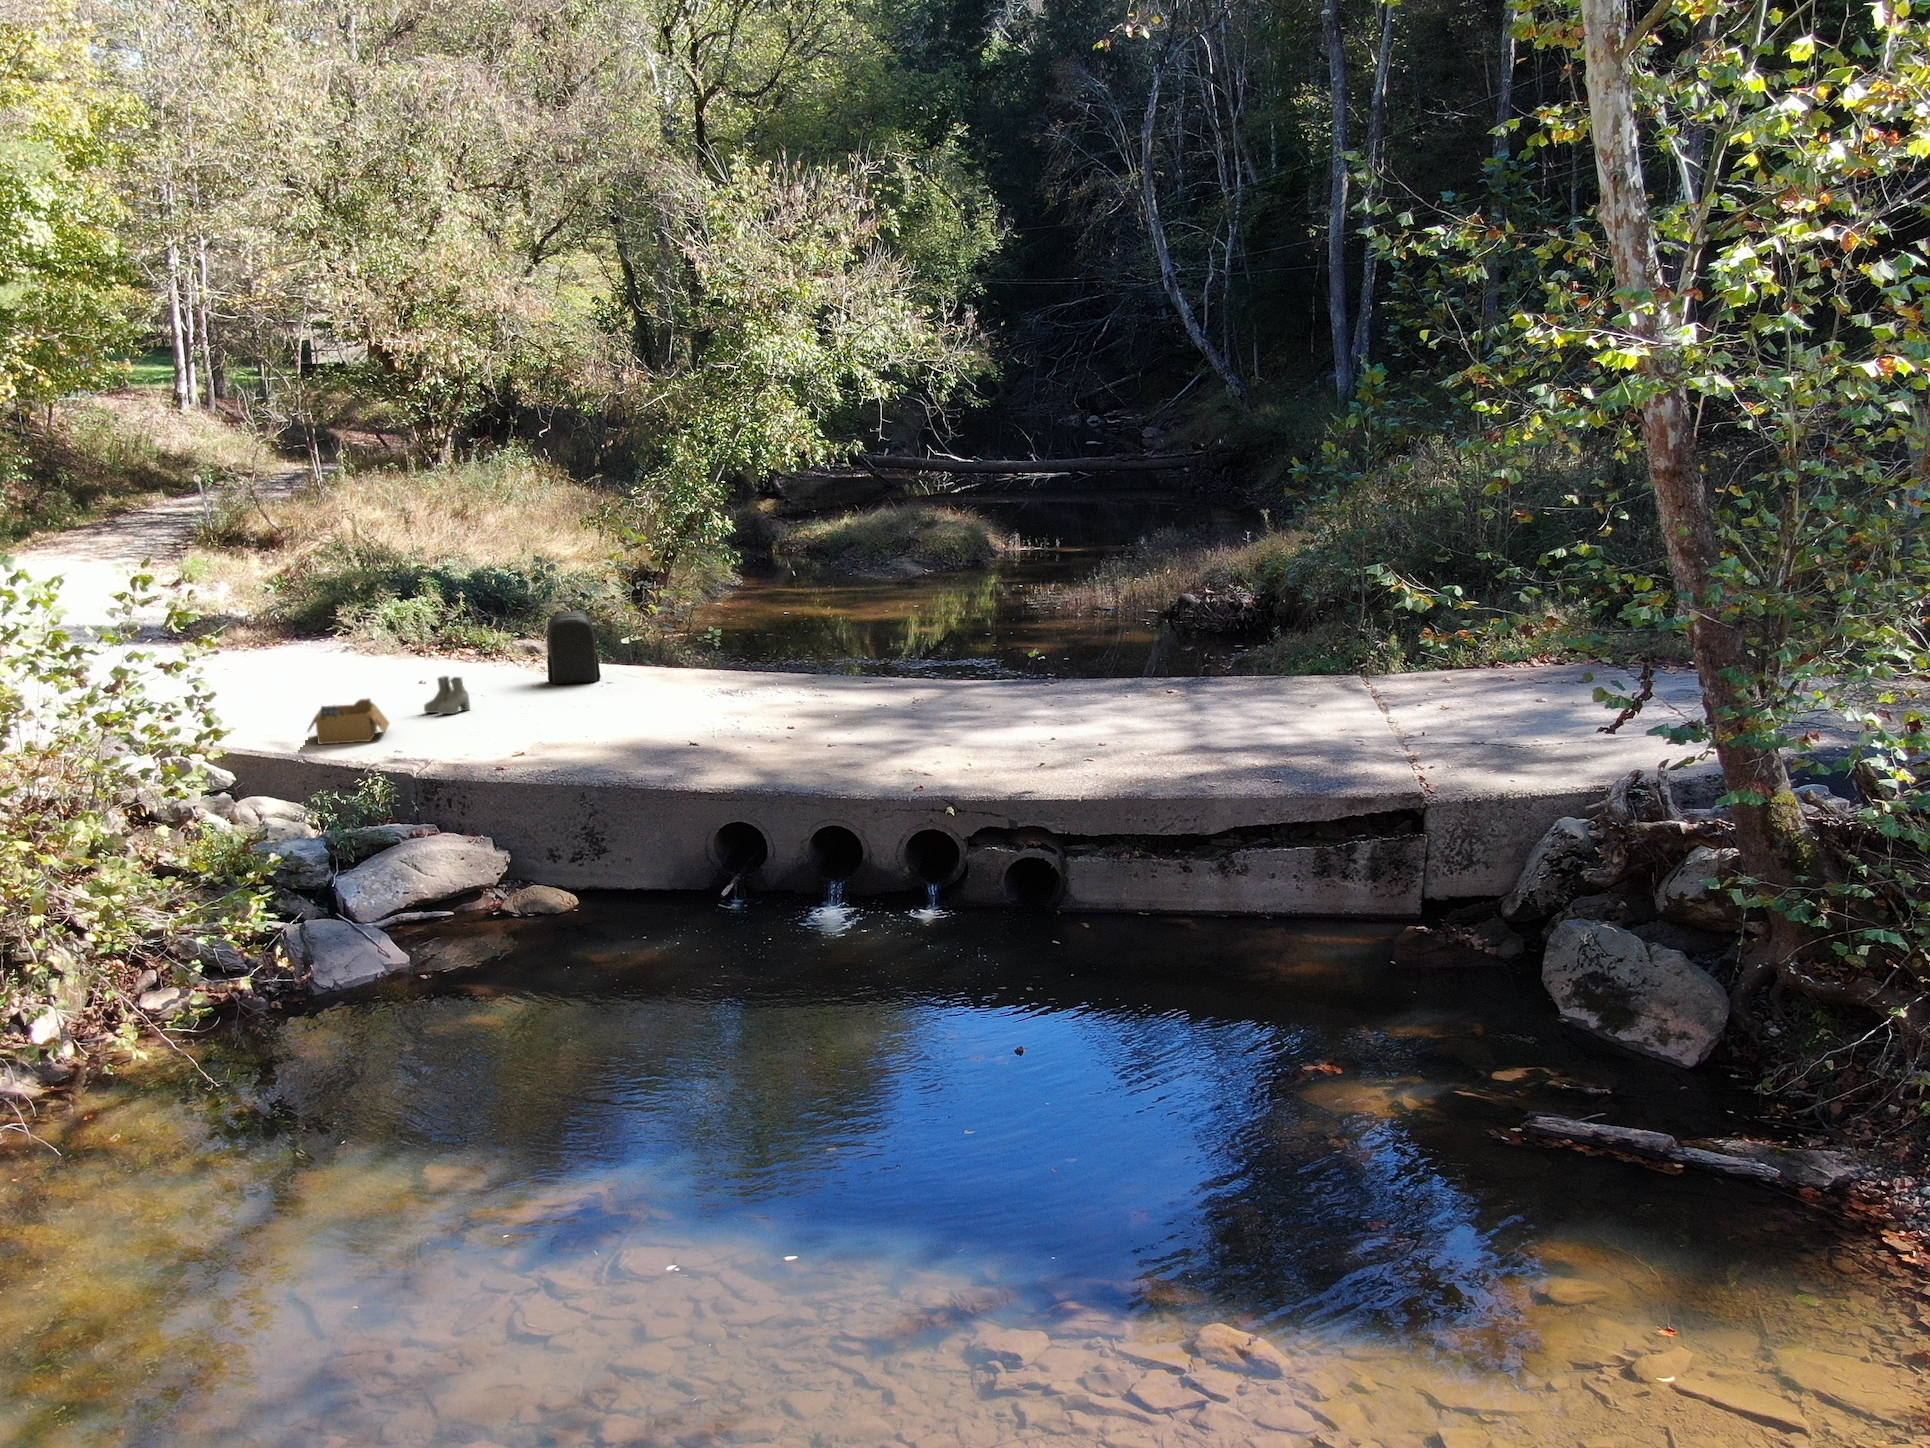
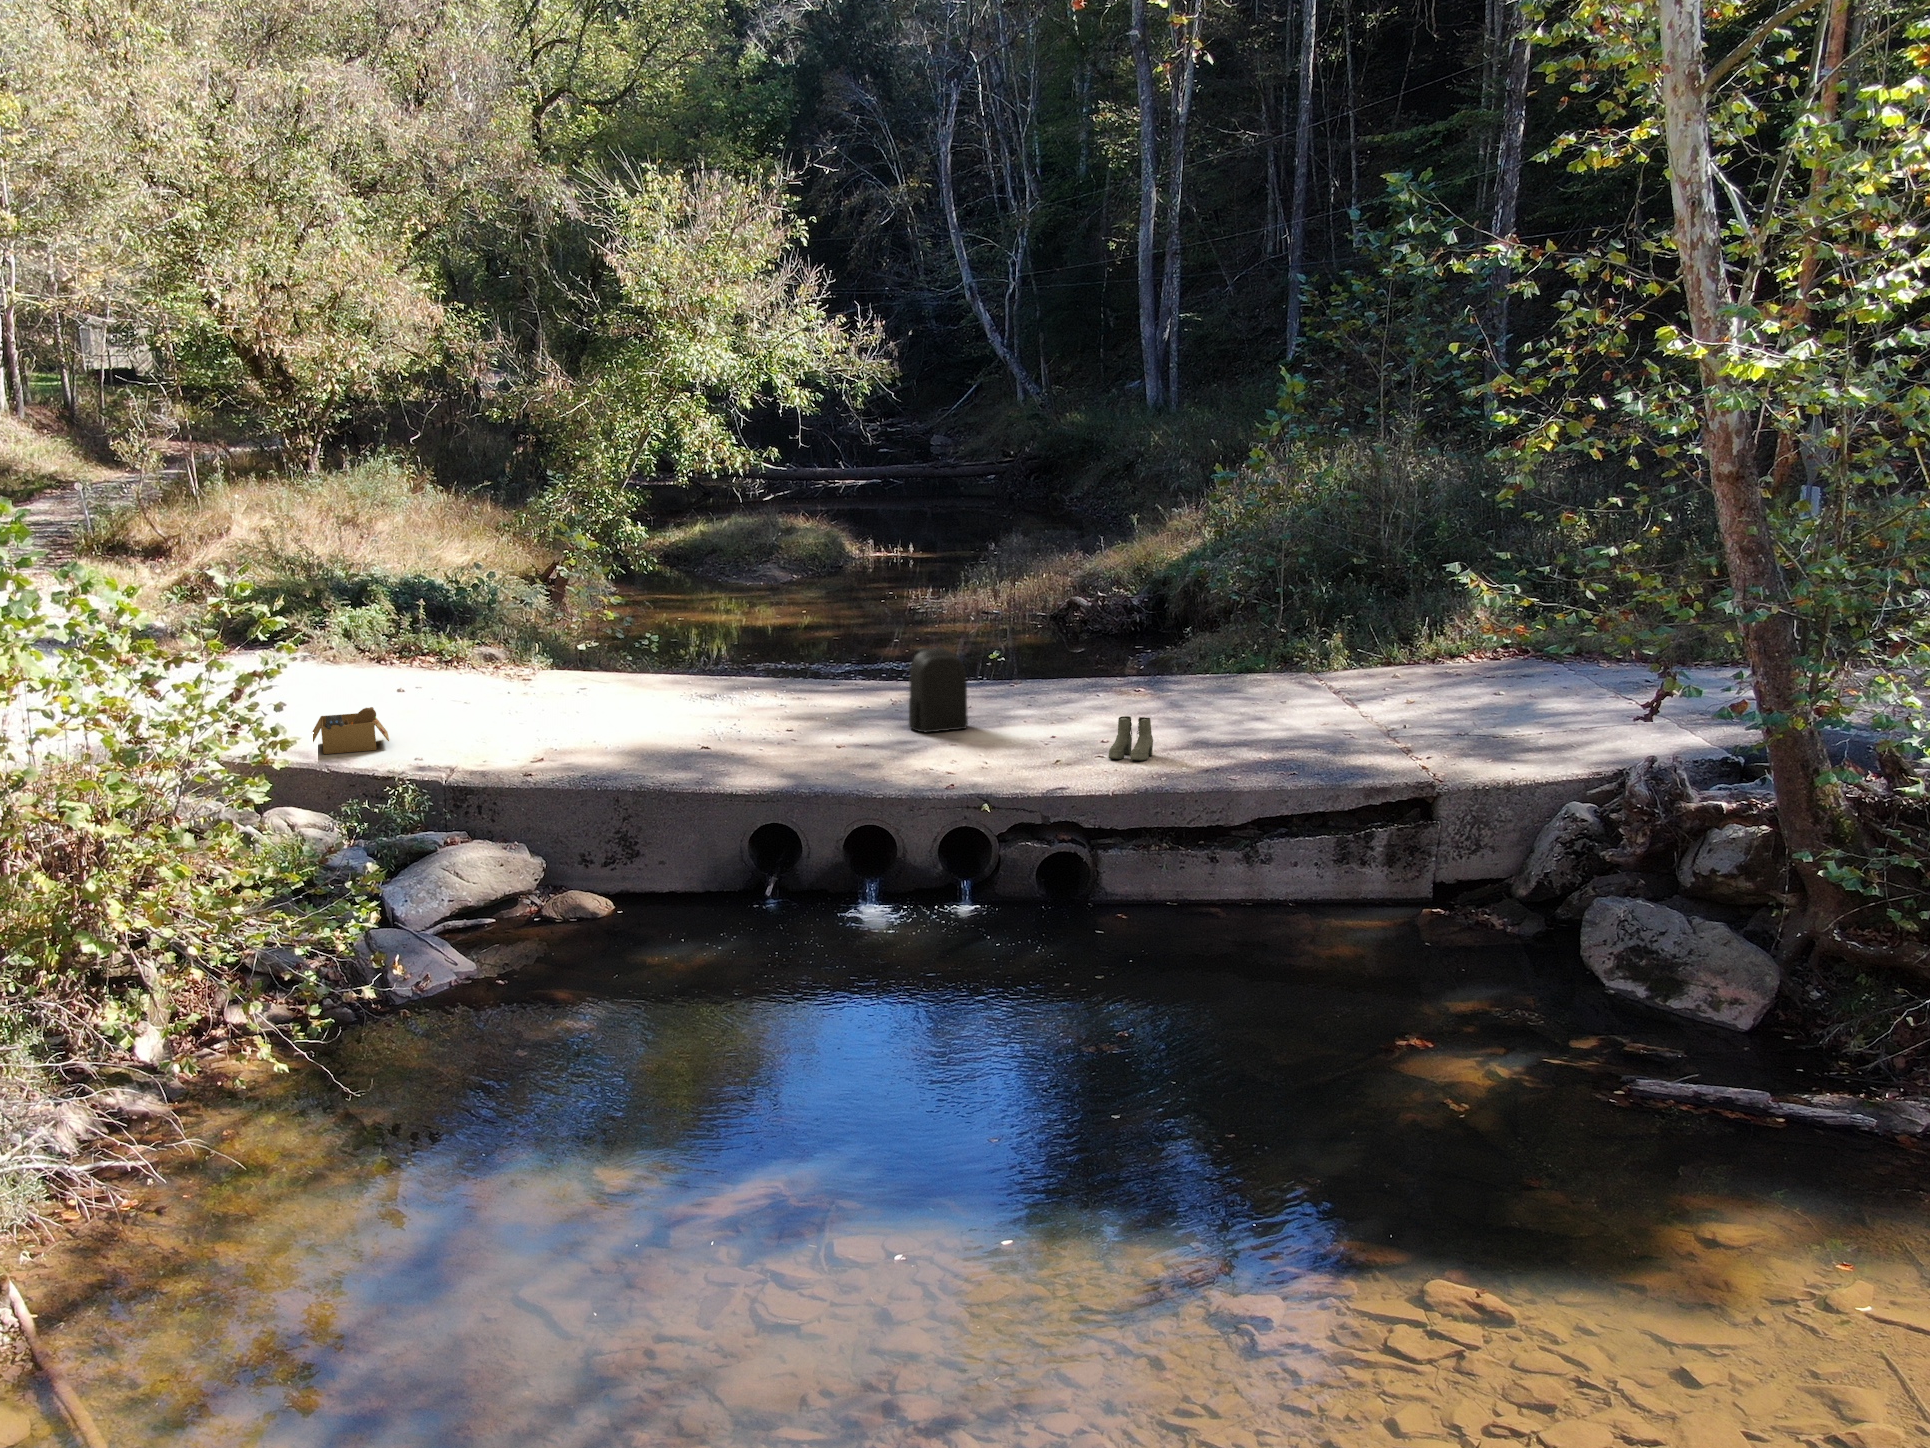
backpack: present [547,609,601,684] -> present [909,647,968,732]
boots: present [424,676,470,714] -> present [1109,716,1153,760]

